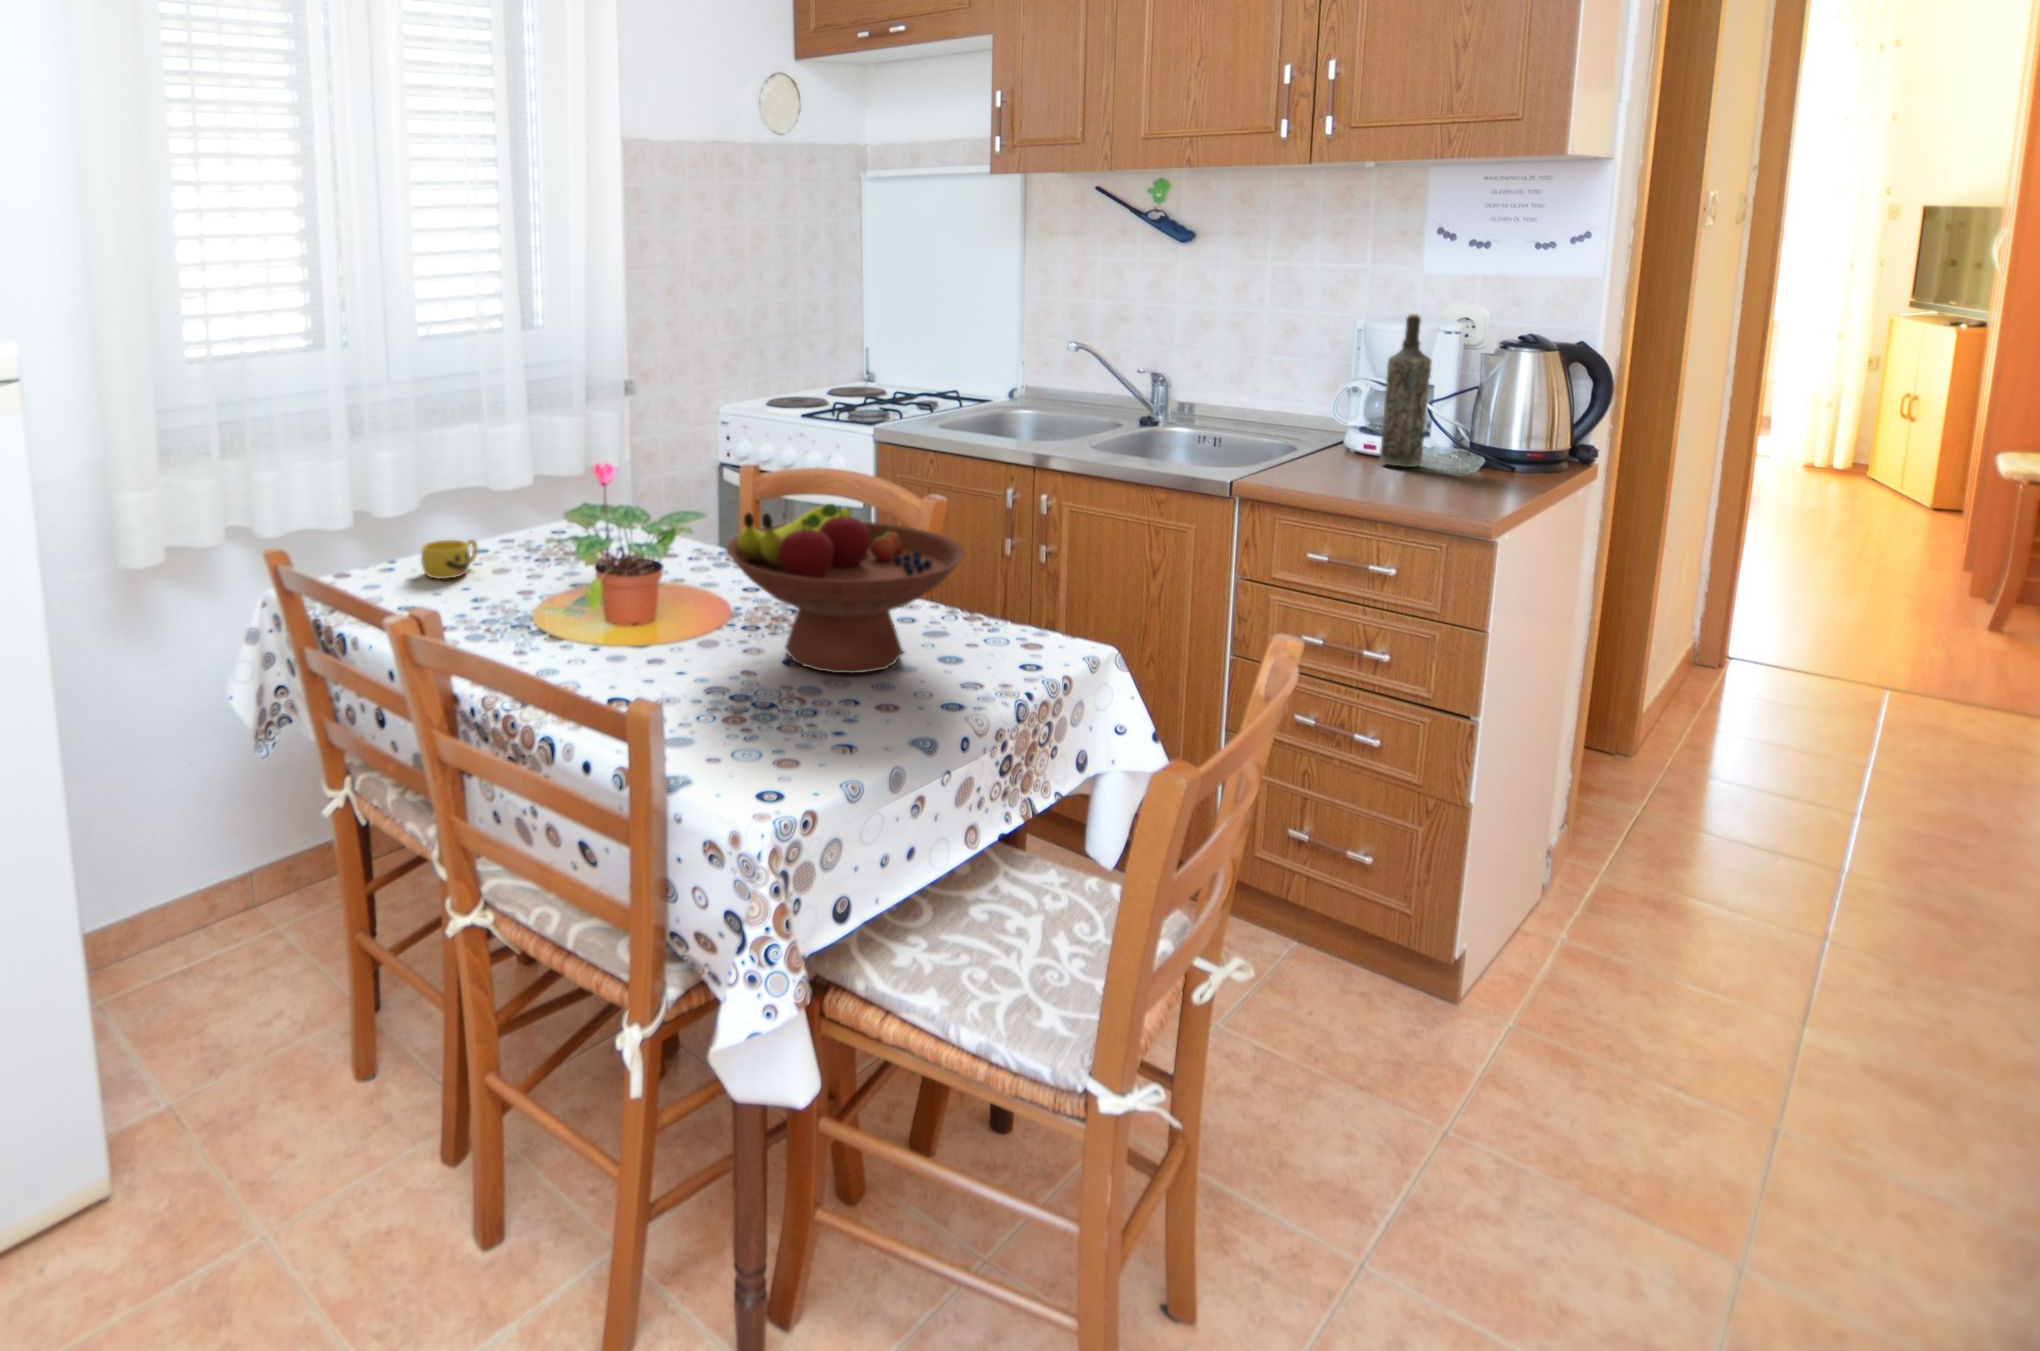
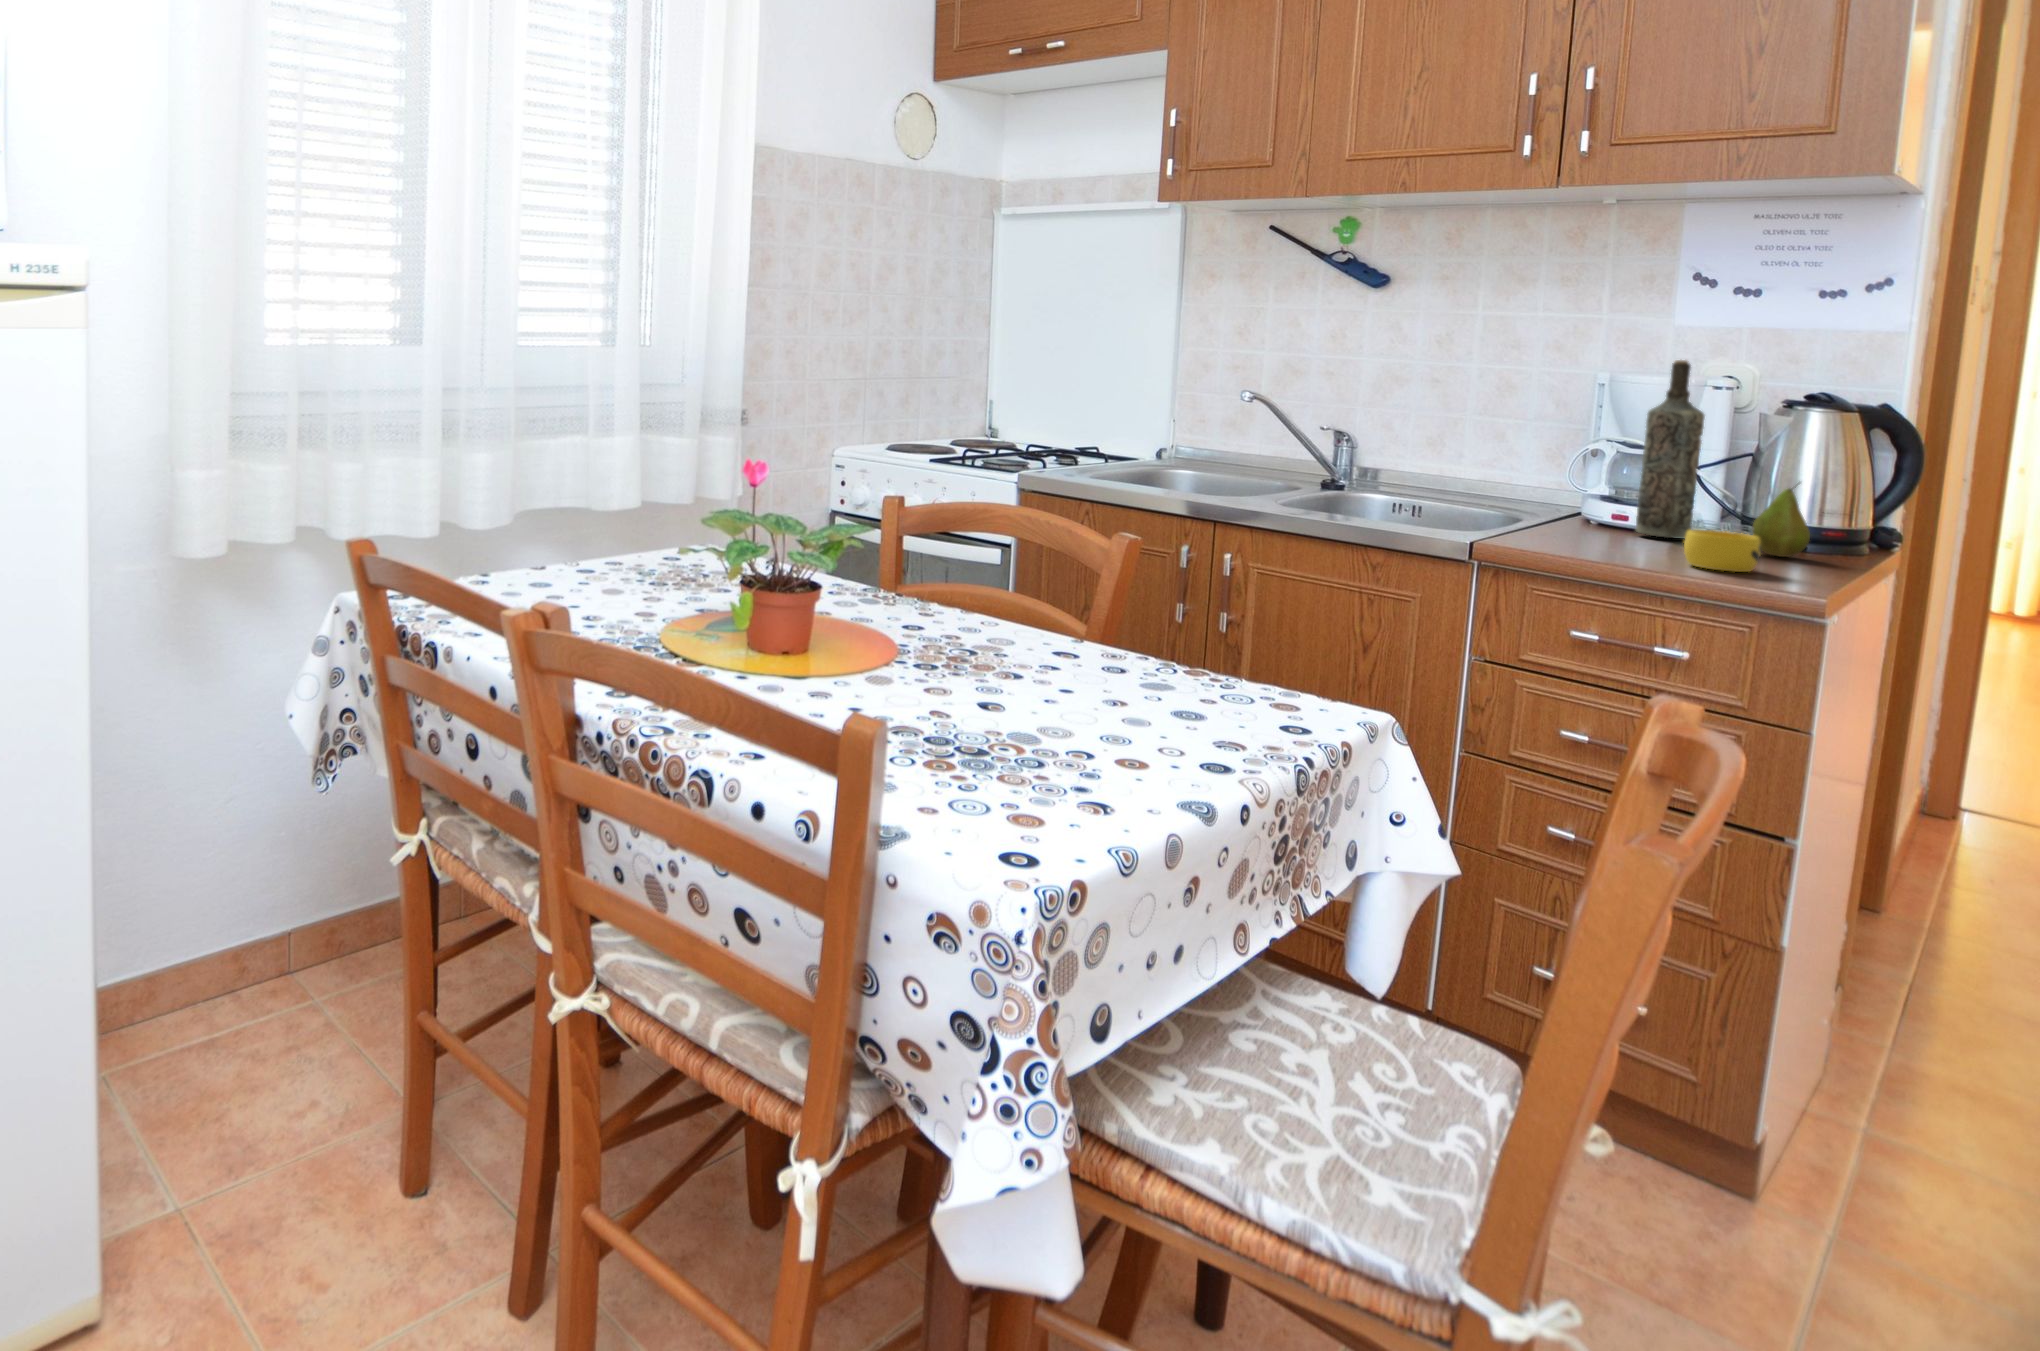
fruit: none [1461,419,1504,482] -> present [1752,487,1810,557]
fruit bowl: present [727,504,965,673] -> none [915,510,1224,718]
cup: present [421,539,477,579] -> present [1684,530,1761,572]

